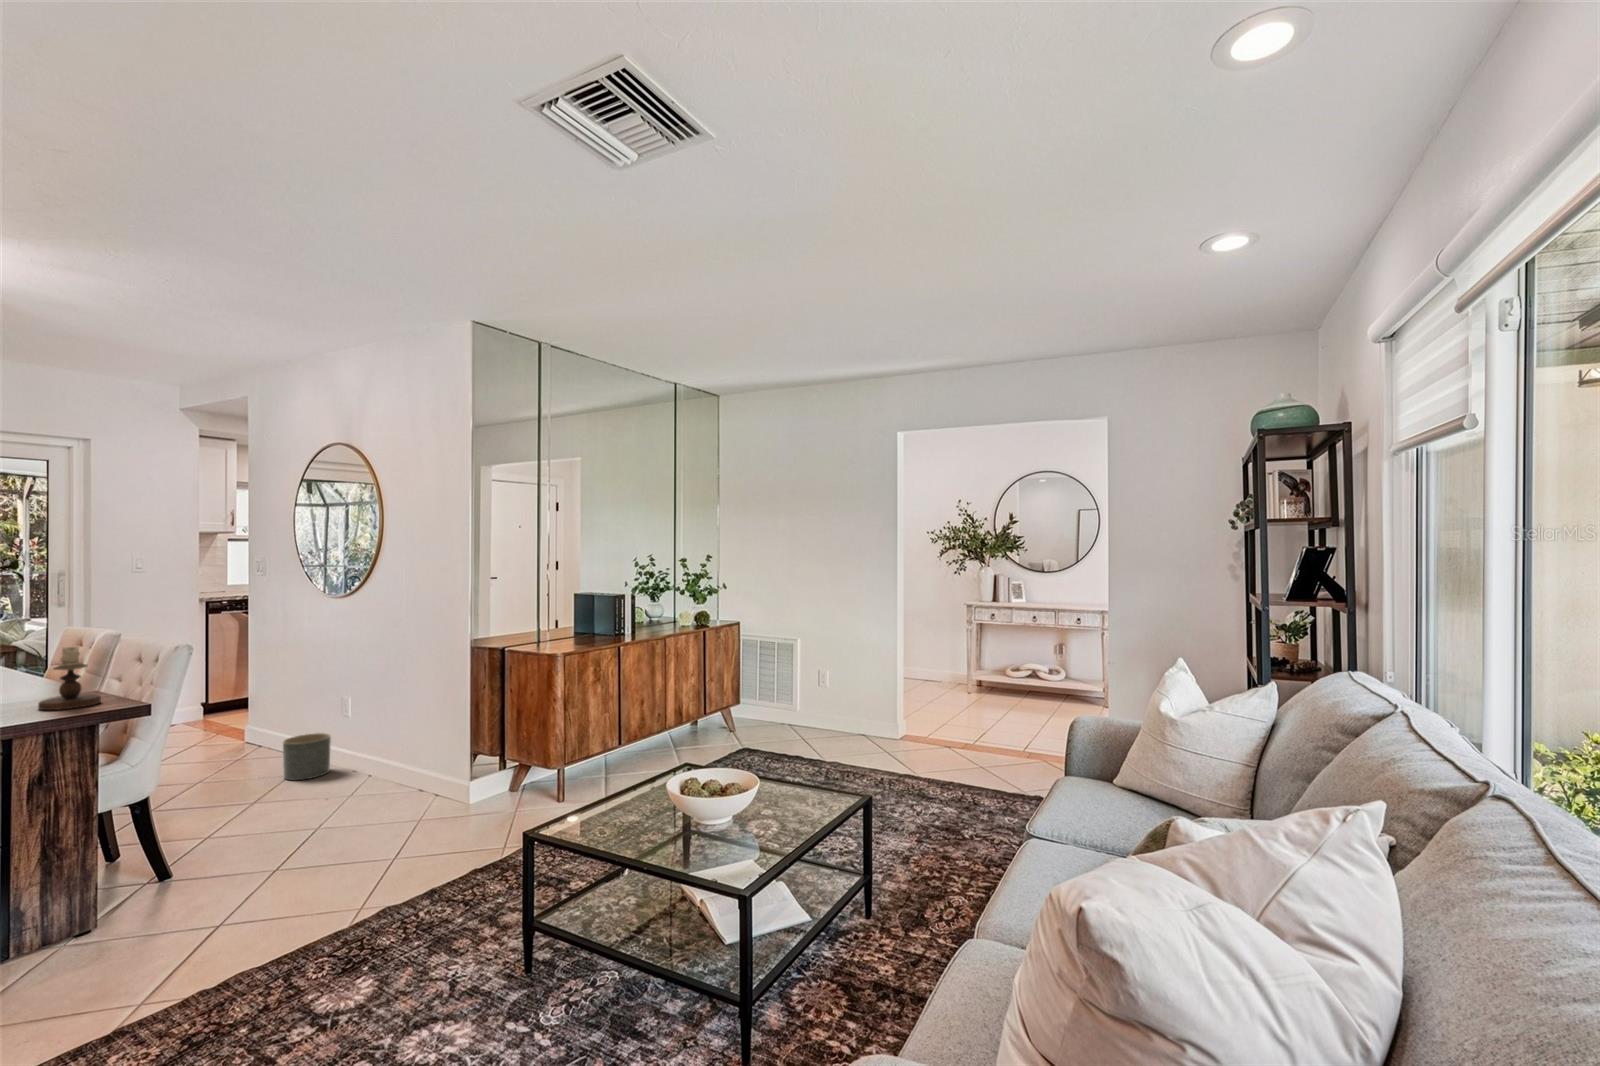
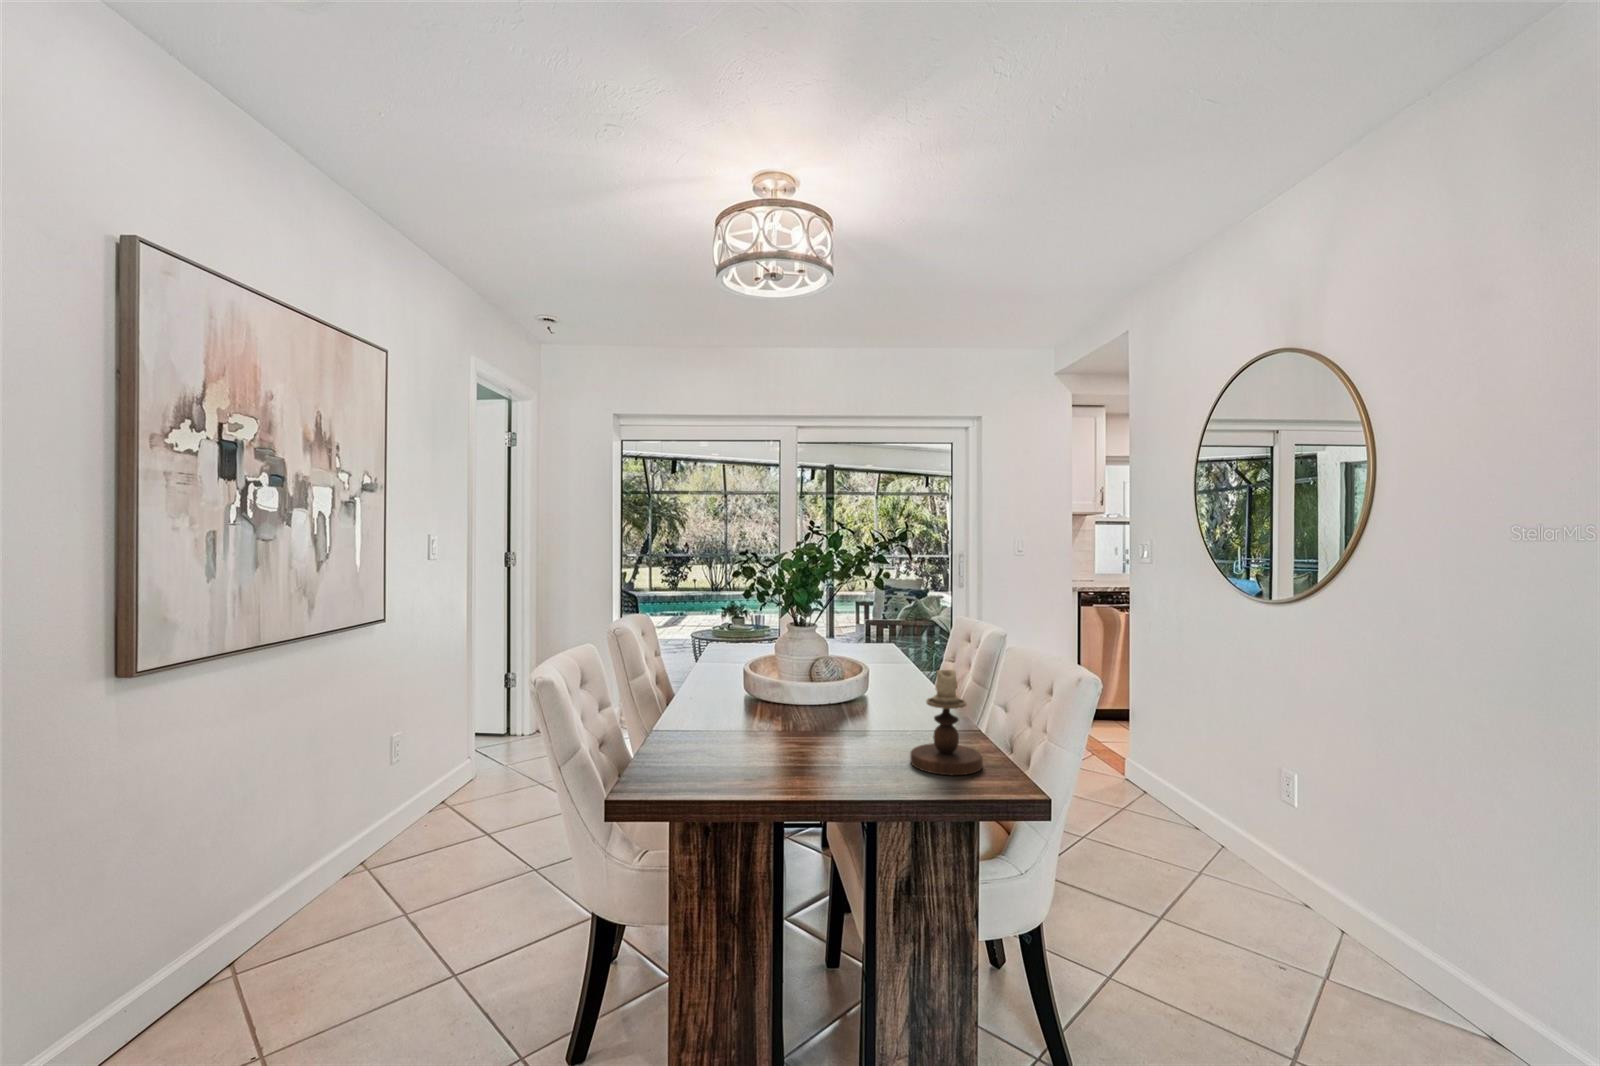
planter: present [283,733,331,780] -> none [1193,810,1265,892]

